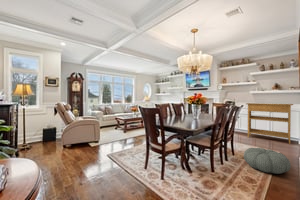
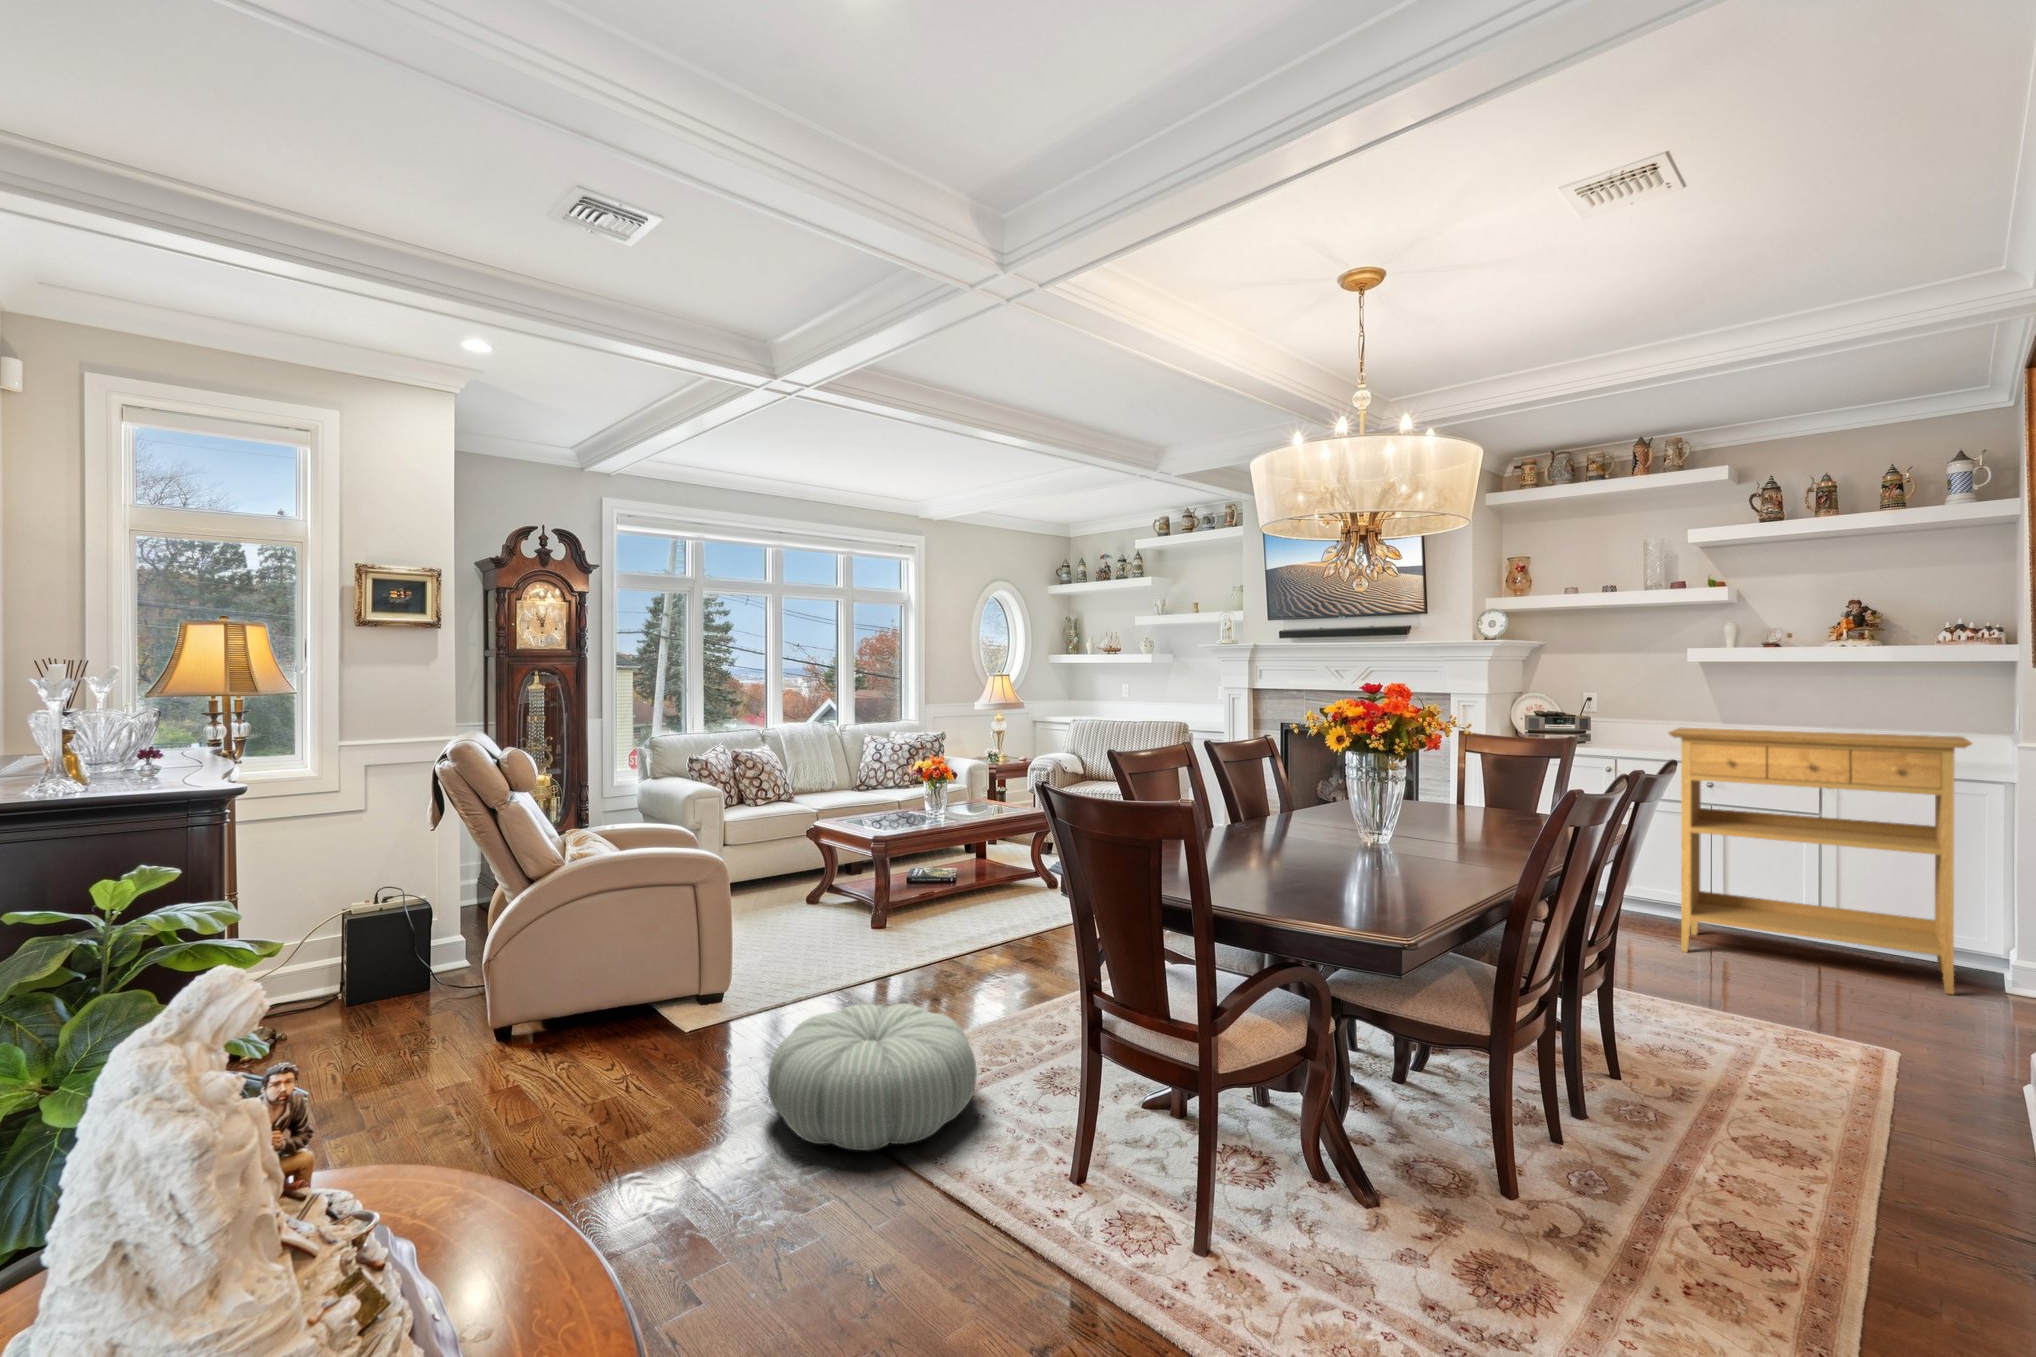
pouf: present [244,148,291,174] -> present [768,1004,977,1150]

